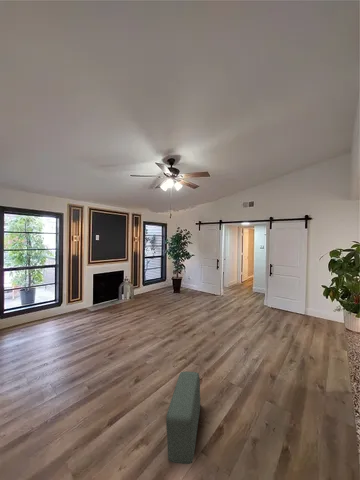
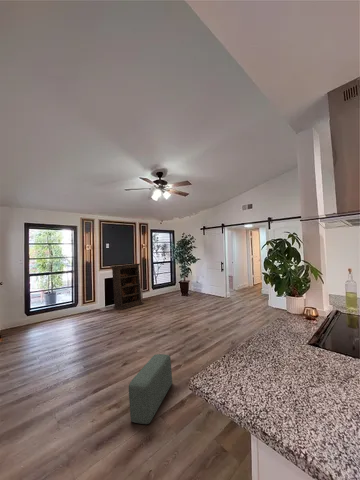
bookcase: none [99,258,136,309] -> present [110,263,143,310]

